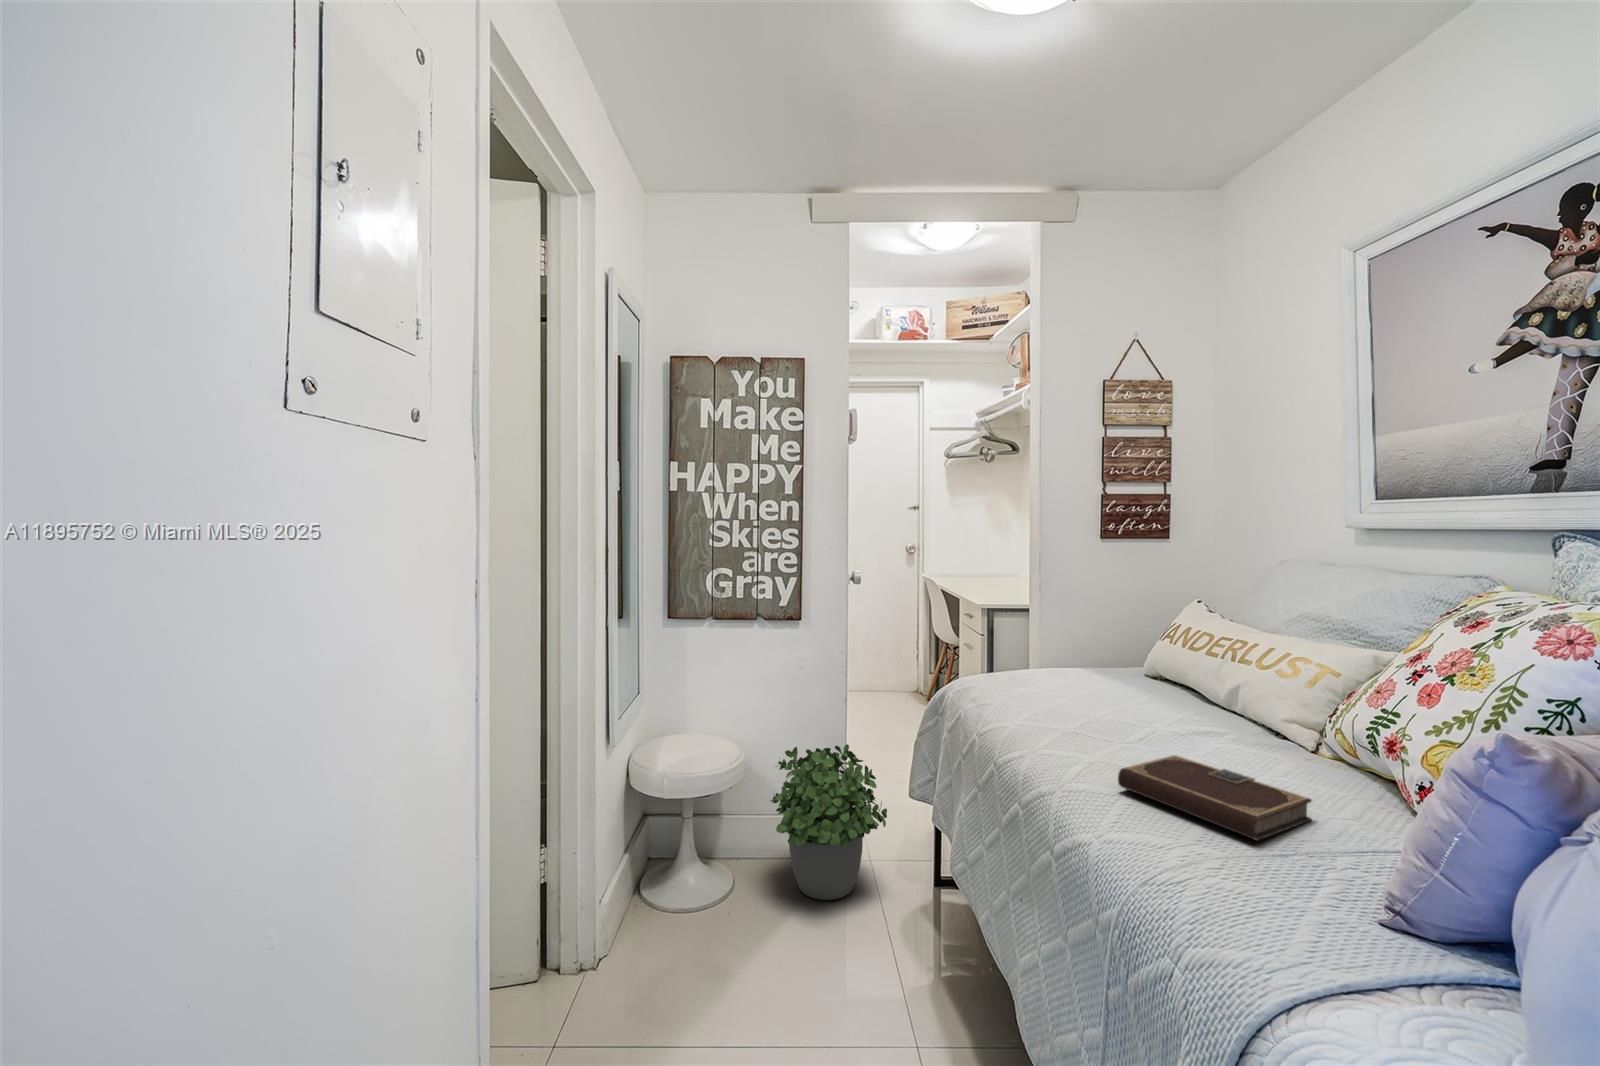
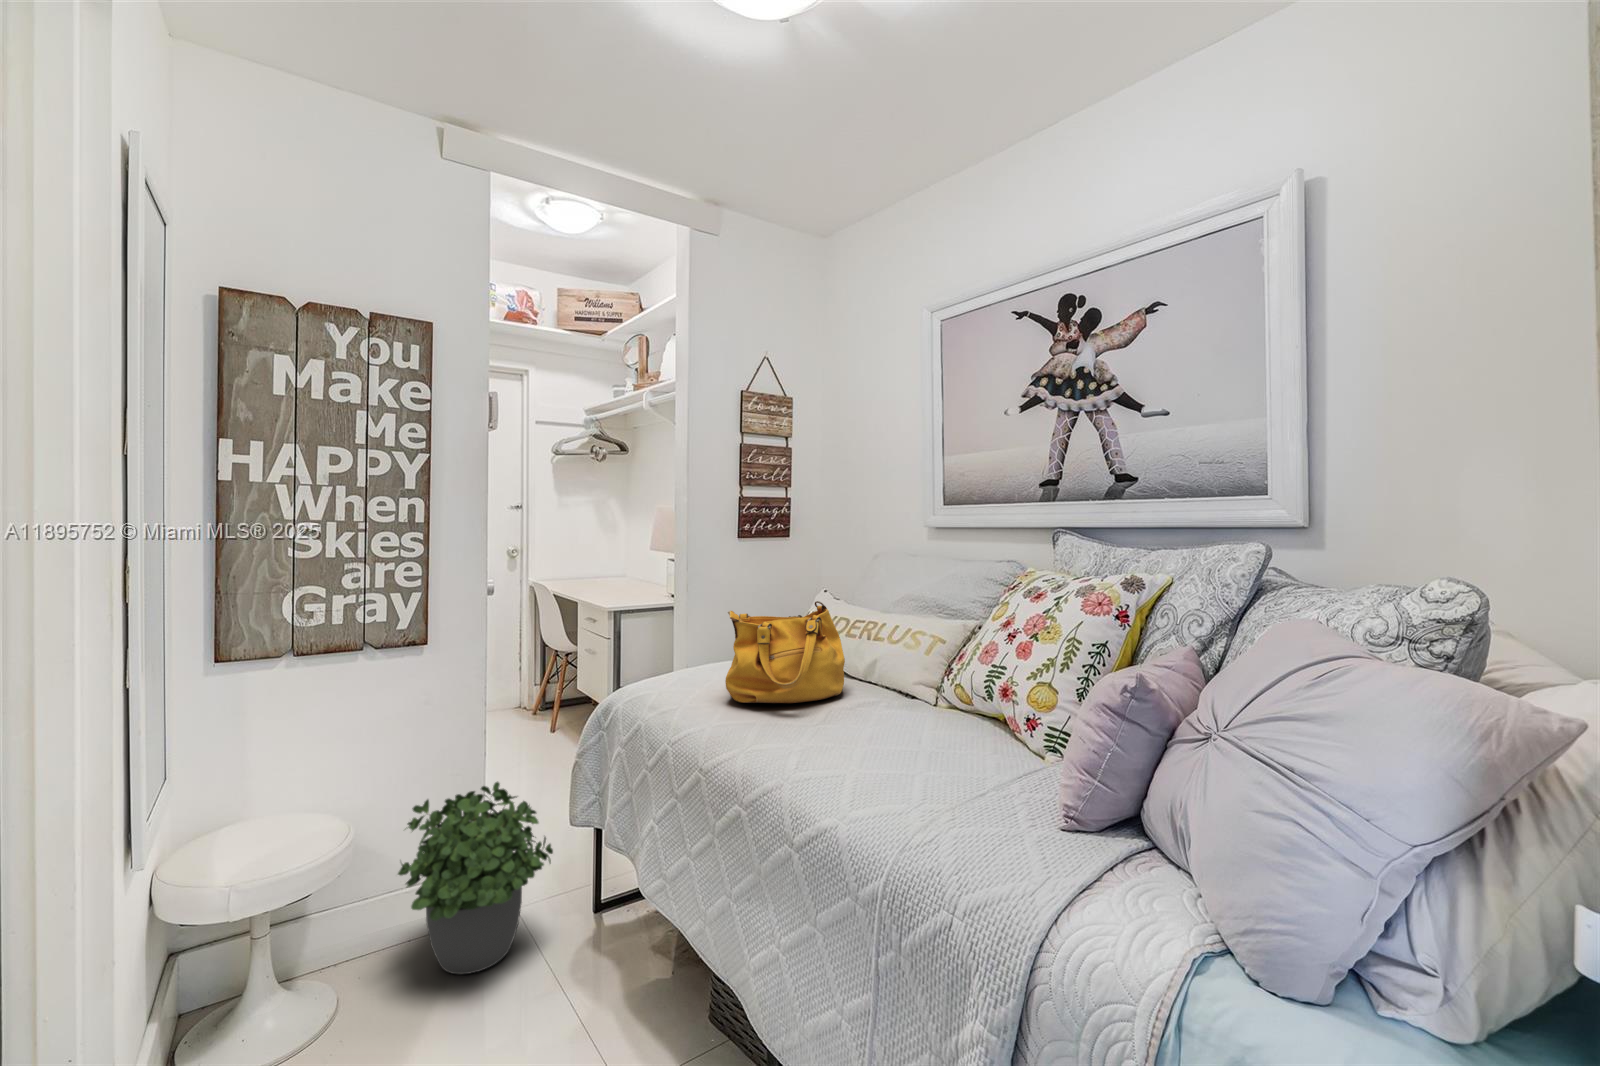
handbag: none [1037,608,1182,717] -> present [725,601,845,703]
notebook: present [1118,755,1311,840] -> none [842,729,978,789]

